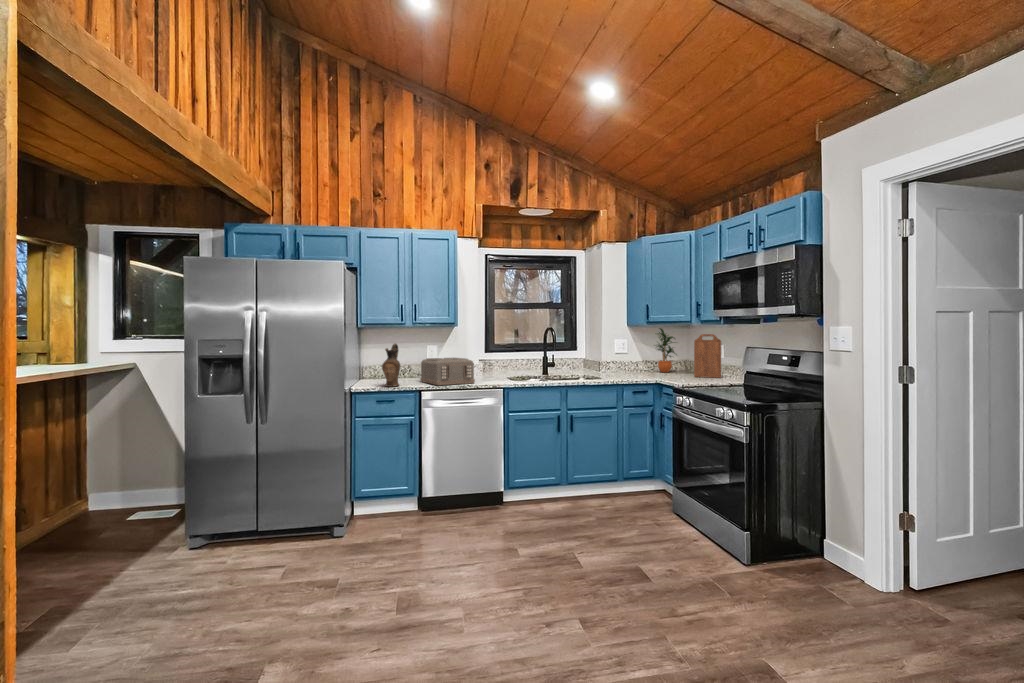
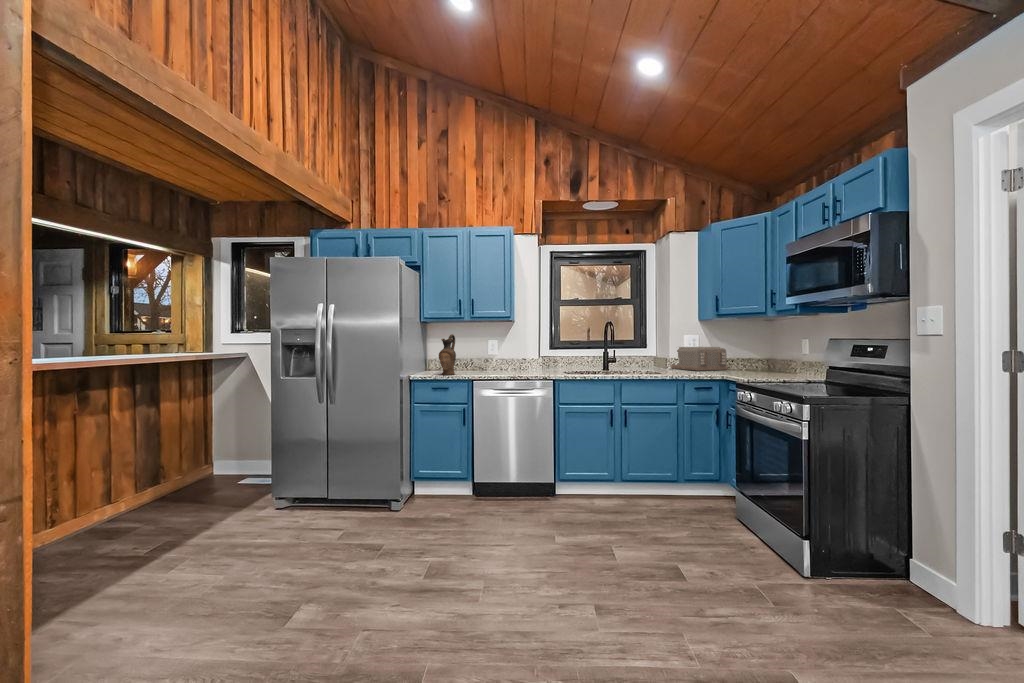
potted plant: present [657,328,675,372] -> none [727,320,758,368]
cutting board: present [694,334,721,378] -> none [771,324,803,373]
toaster: present [420,358,475,385] -> present [671,347,728,371]

